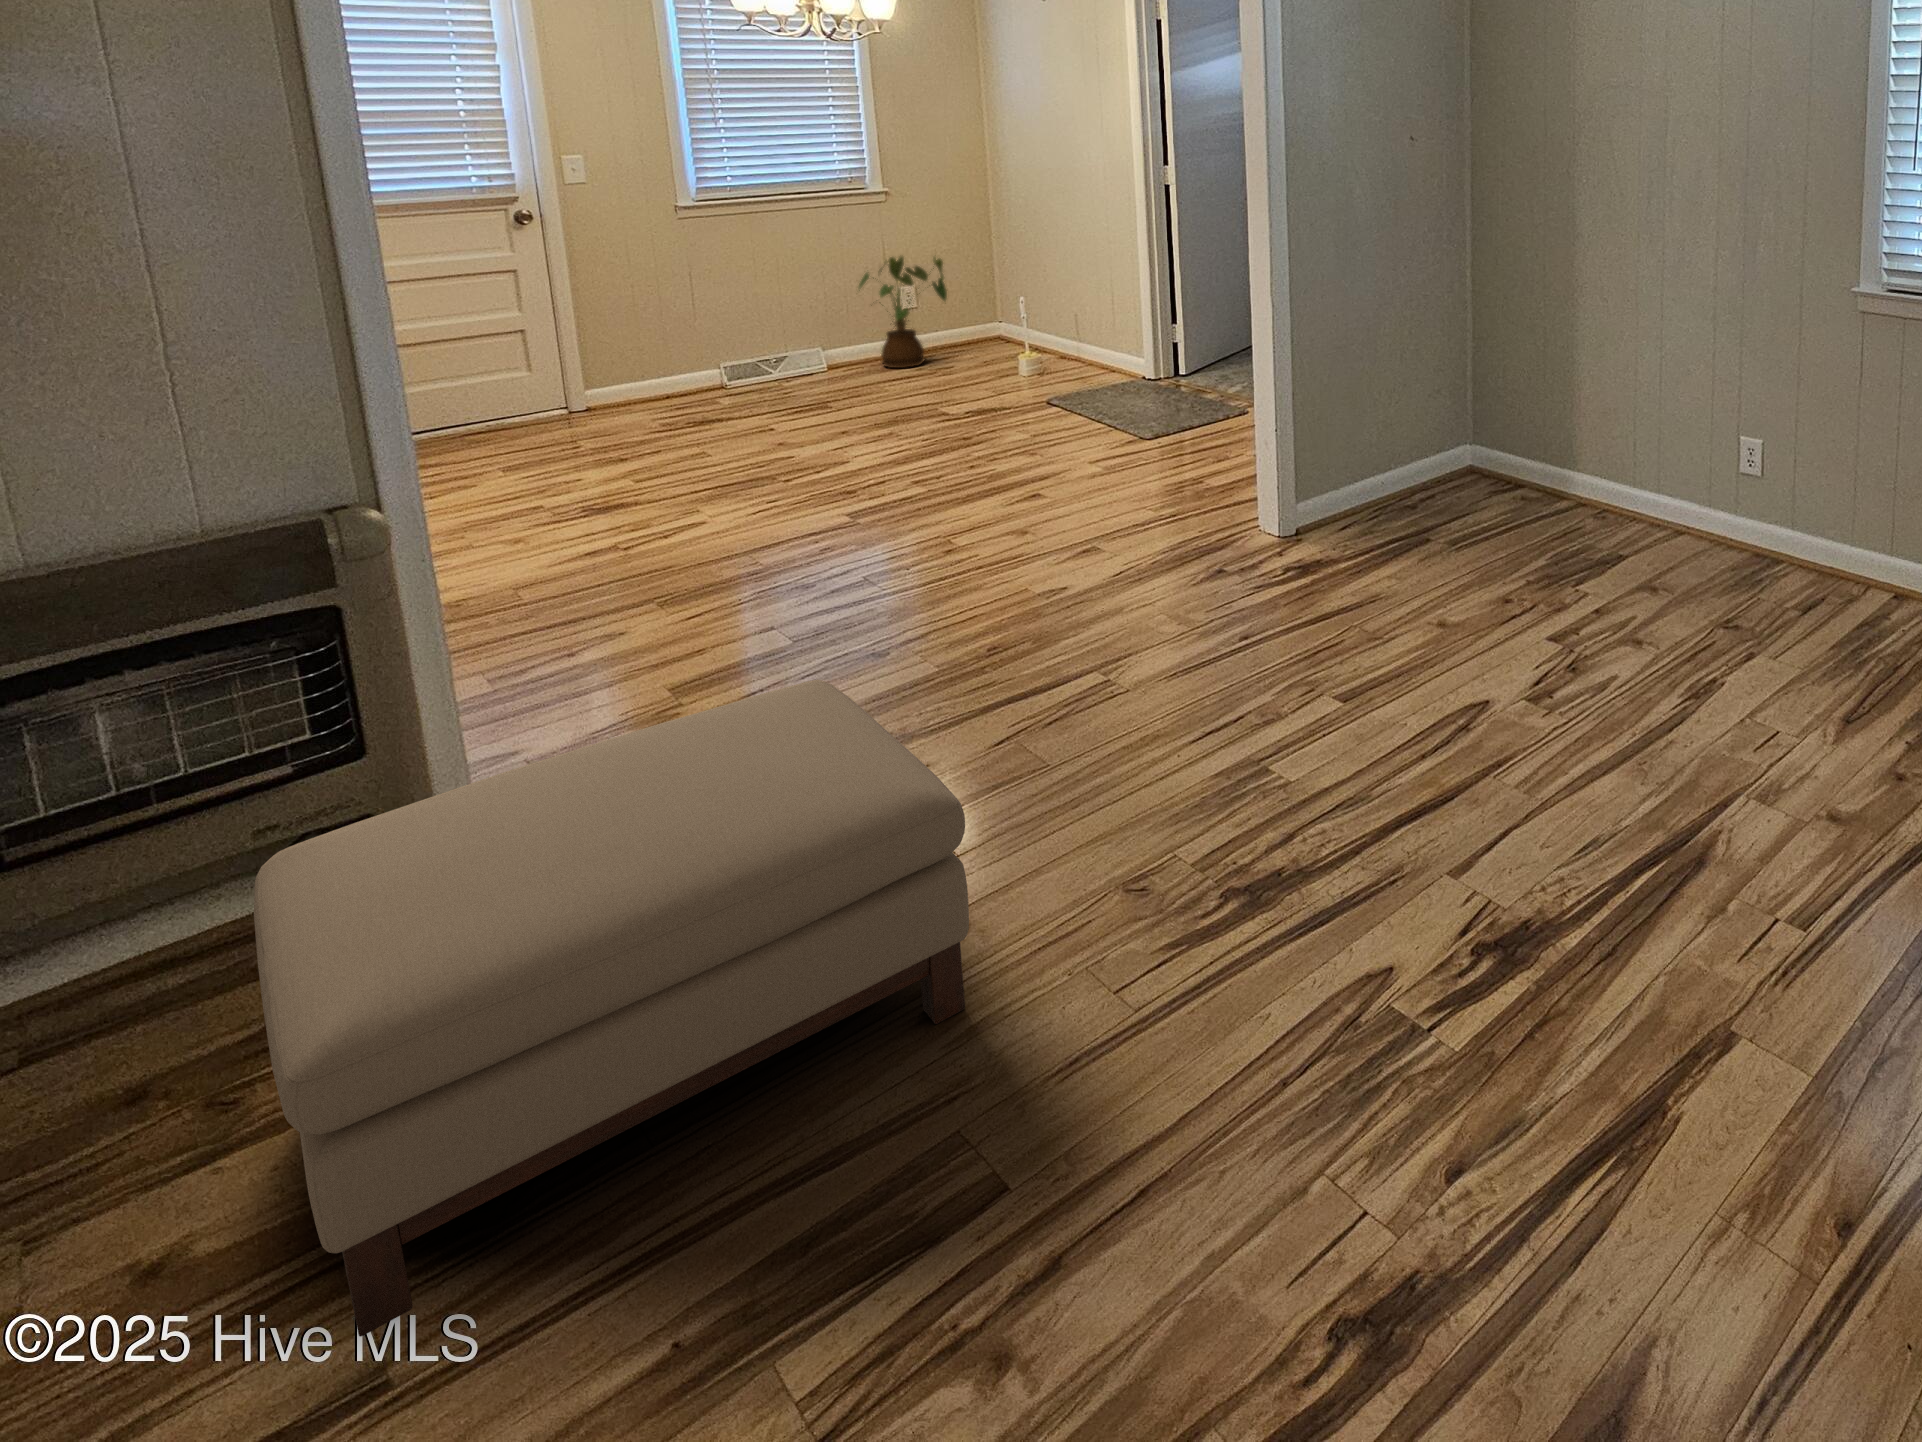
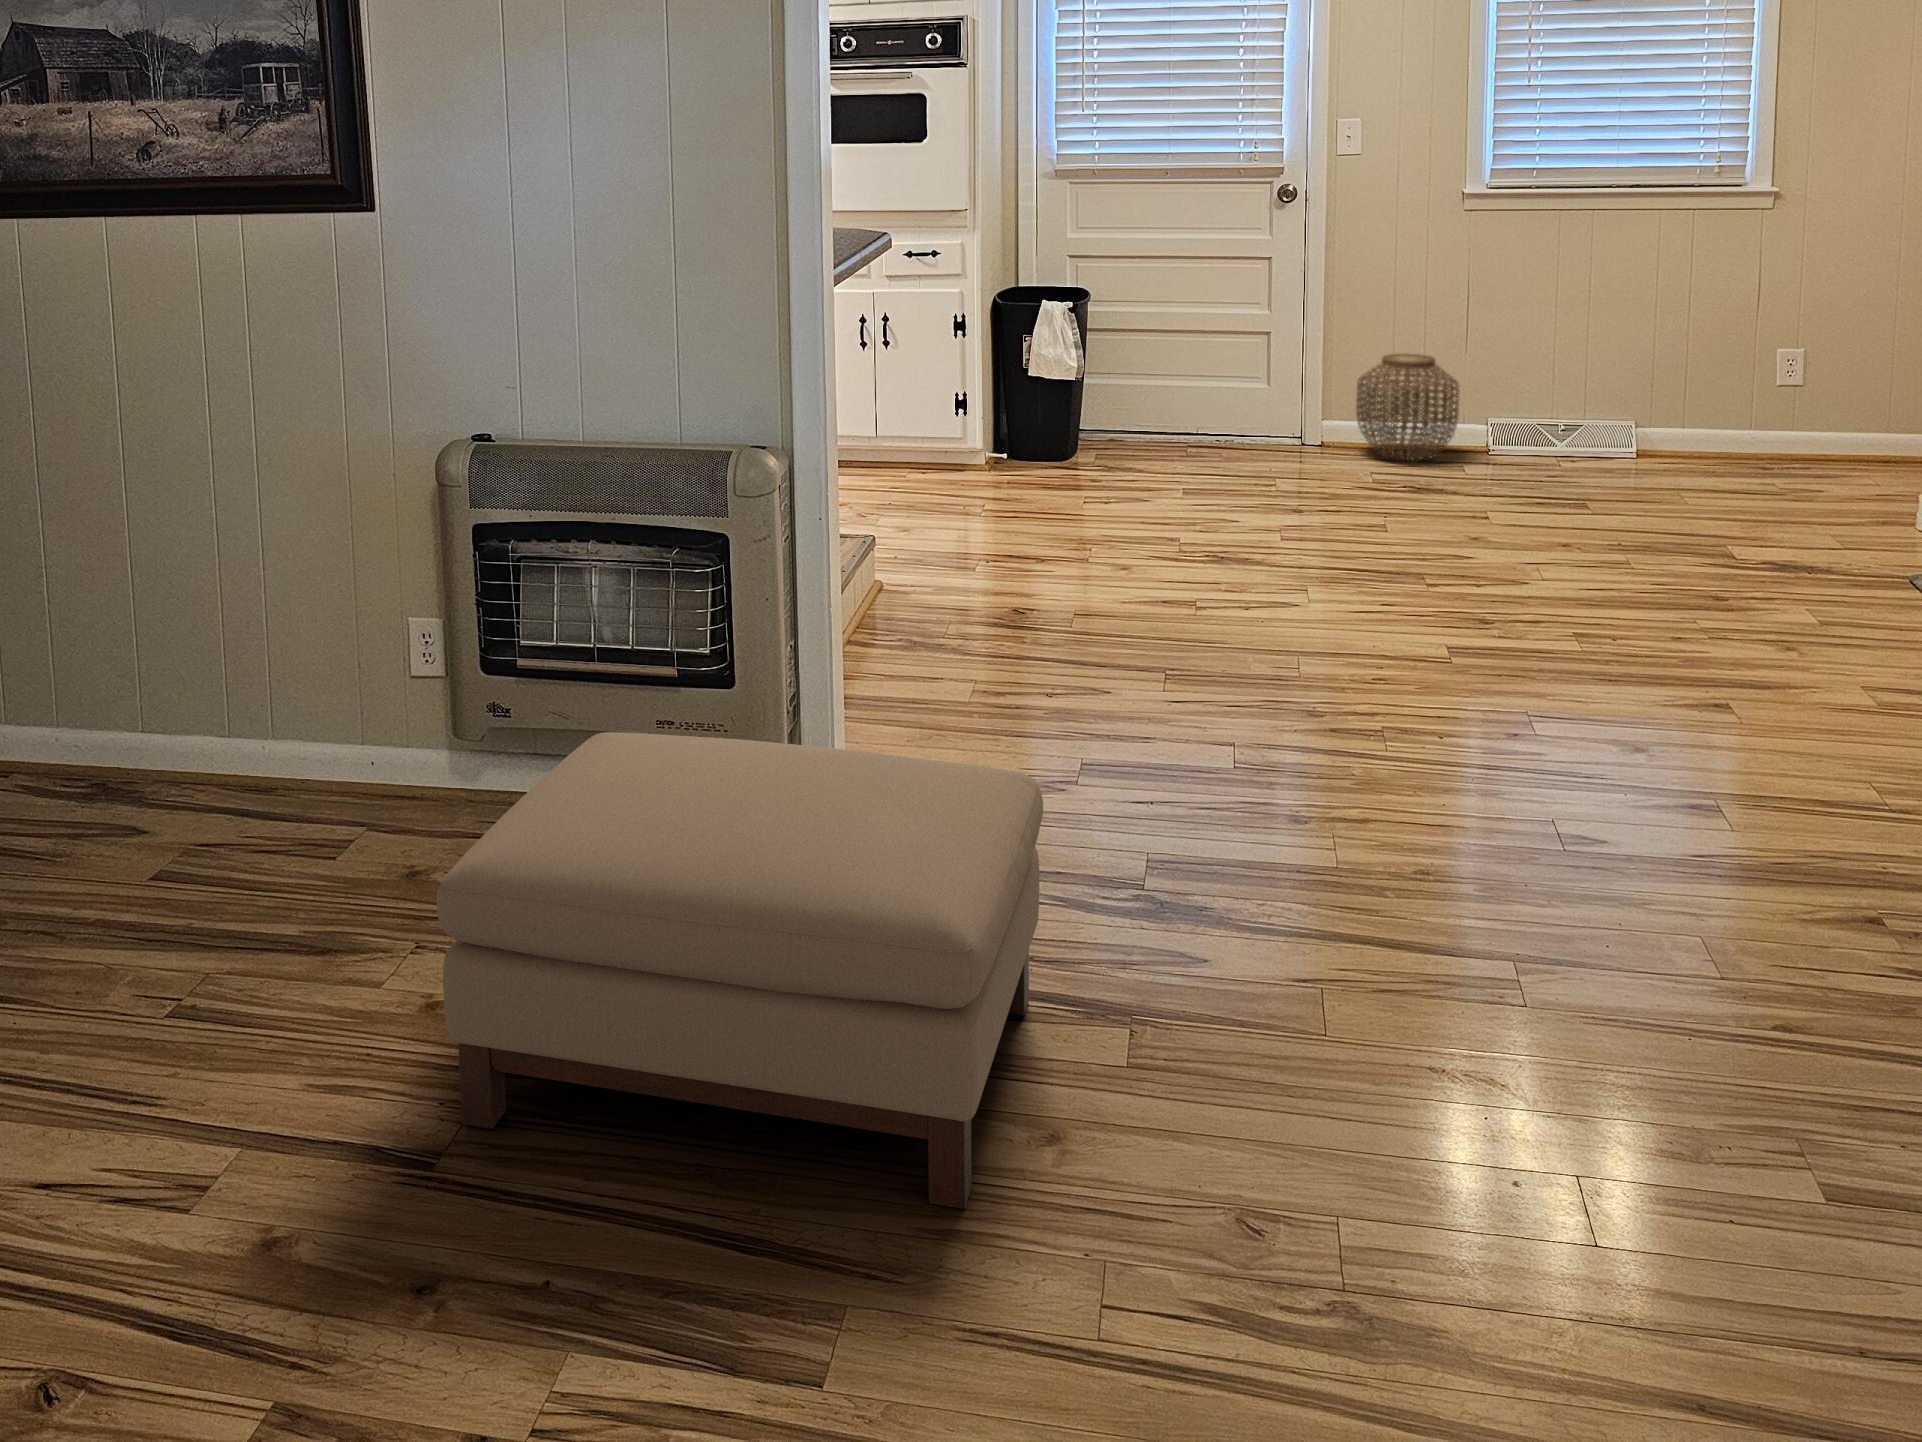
house plant: present [859,256,947,368] -> none [1675,301,1827,474]
woven basket: none [616,322,709,405] -> present [1356,354,1459,460]

